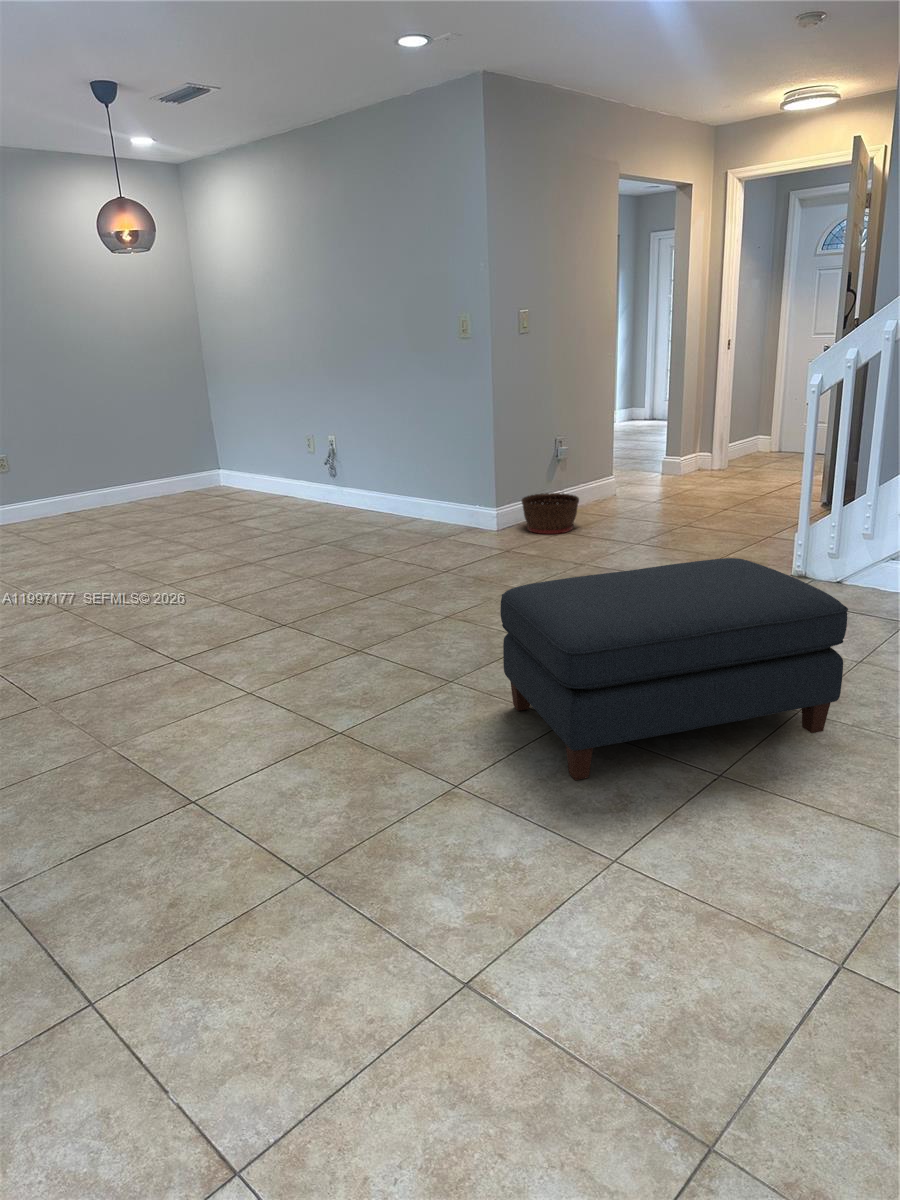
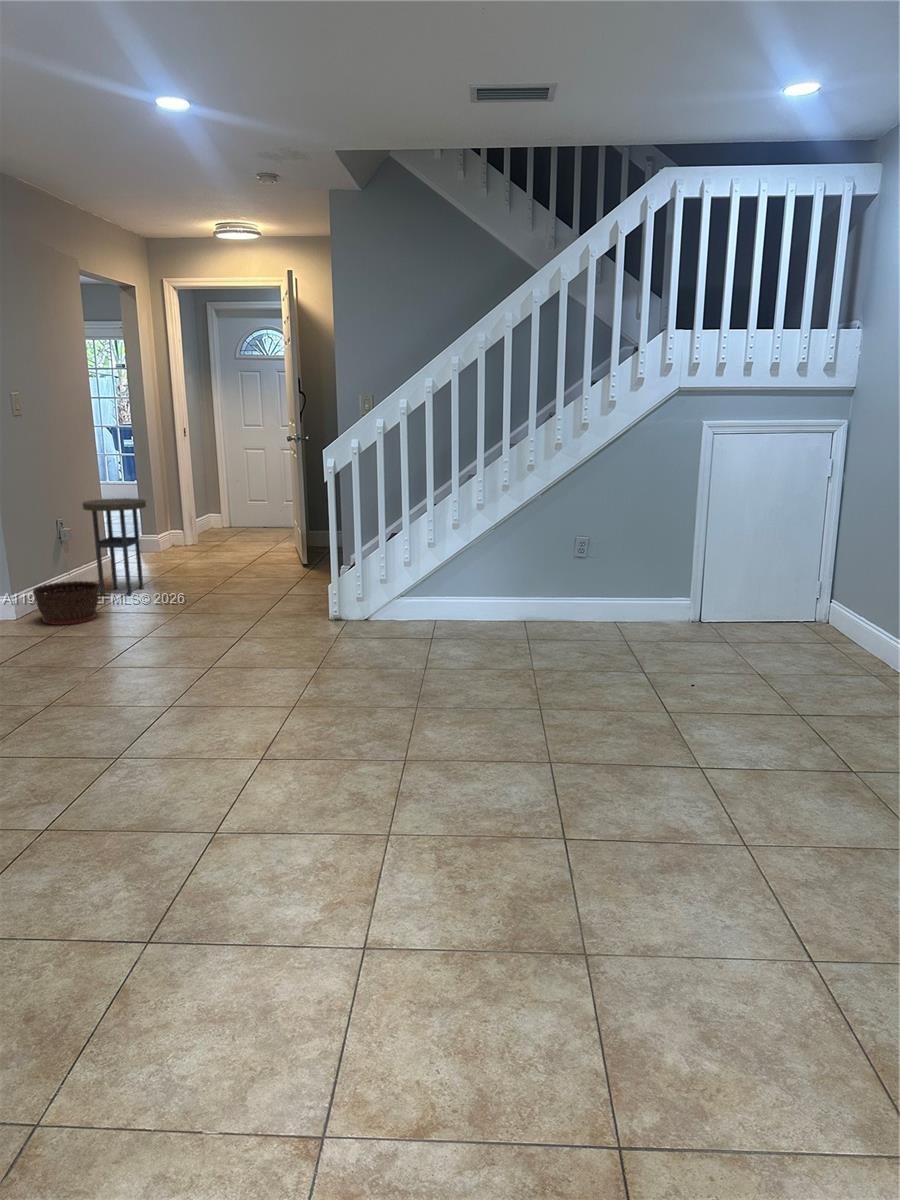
side table: none [589,414,650,512] -> present [83,498,146,596]
ottoman: present [500,558,848,780] -> none [181,602,452,800]

